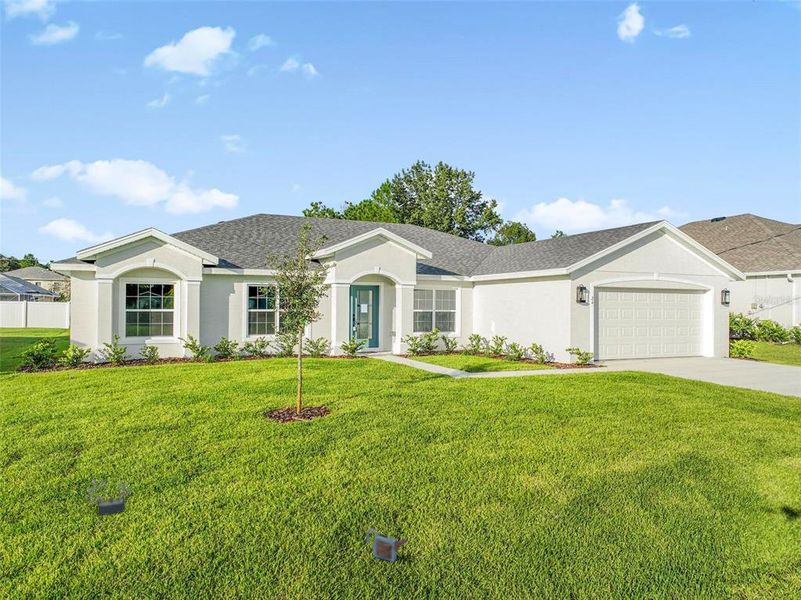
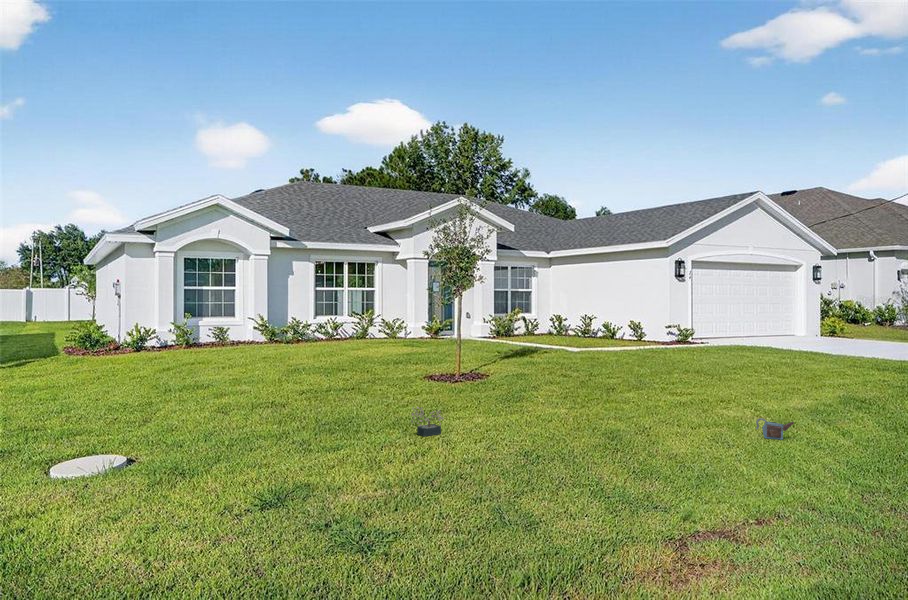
watering can: present [366,528,408,562] -> present [756,418,794,440]

